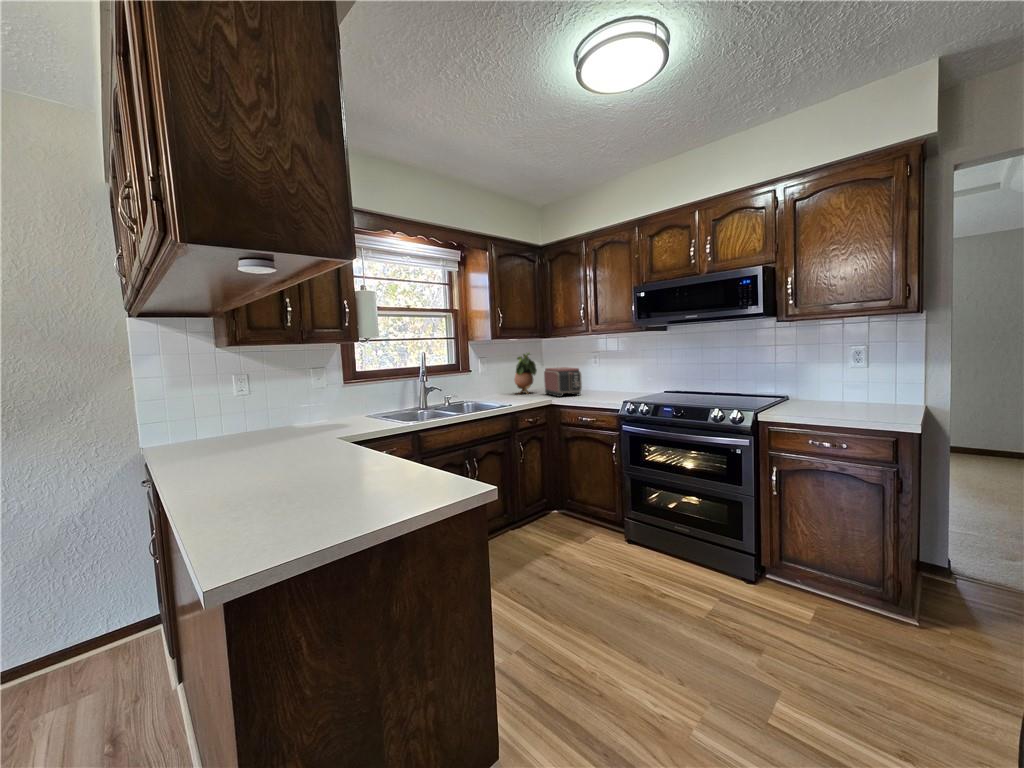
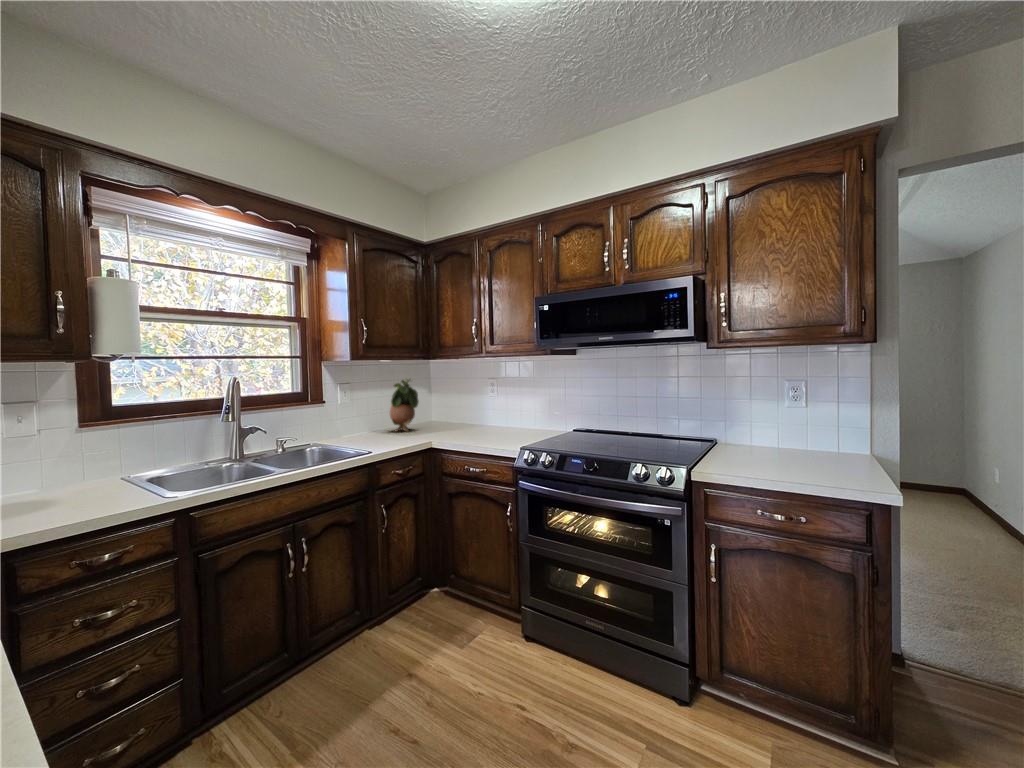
toaster: present [544,367,582,397] -> none [427,398,473,438]

